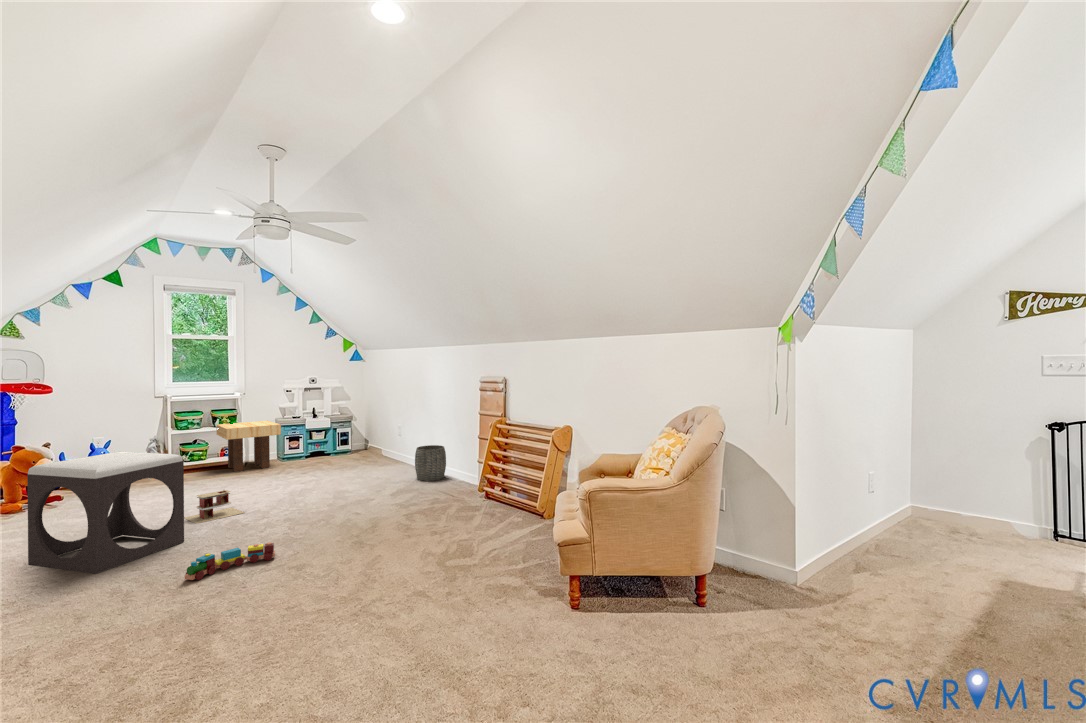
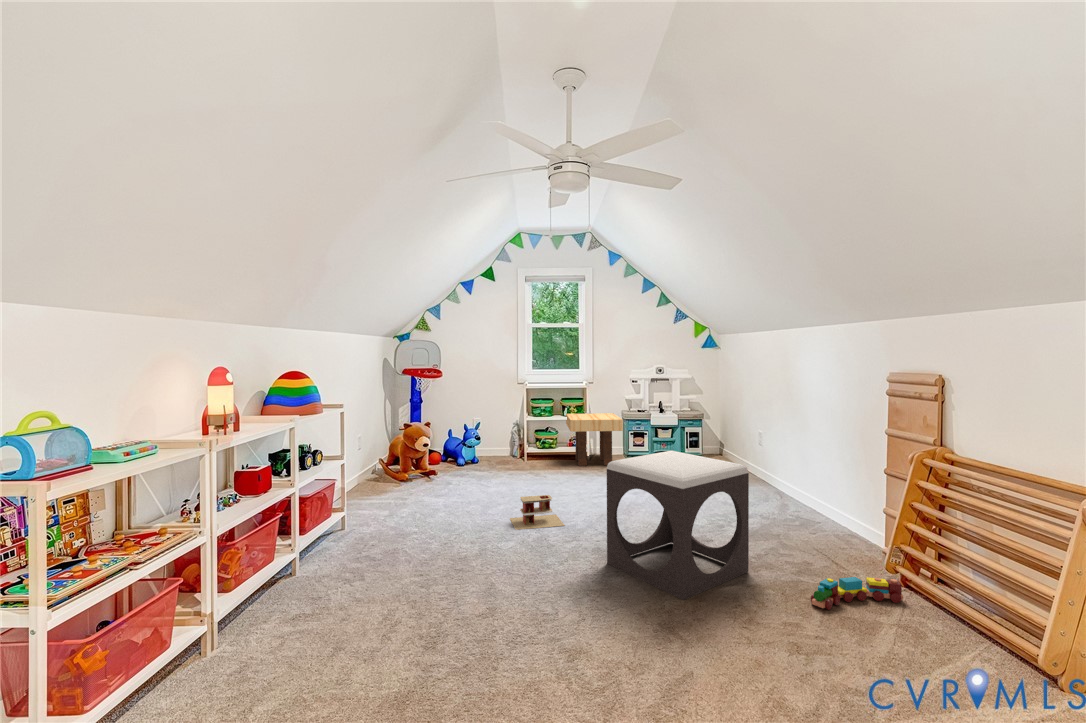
woven basket: present [415,445,446,481] -> none [779,469,827,523]
footstool: present [27,452,184,574] -> present [607,451,749,600]
toy train: present [185,542,275,580] -> present [811,577,903,610]

